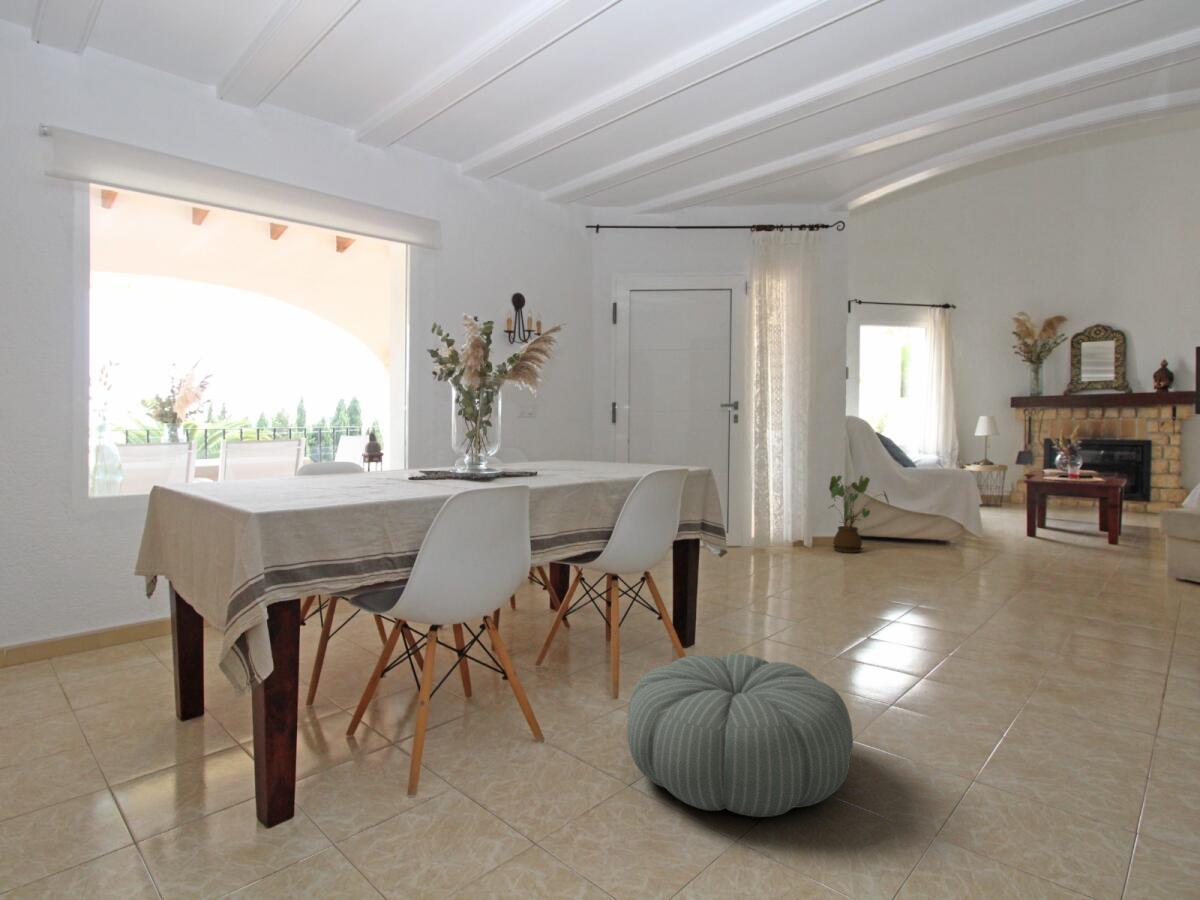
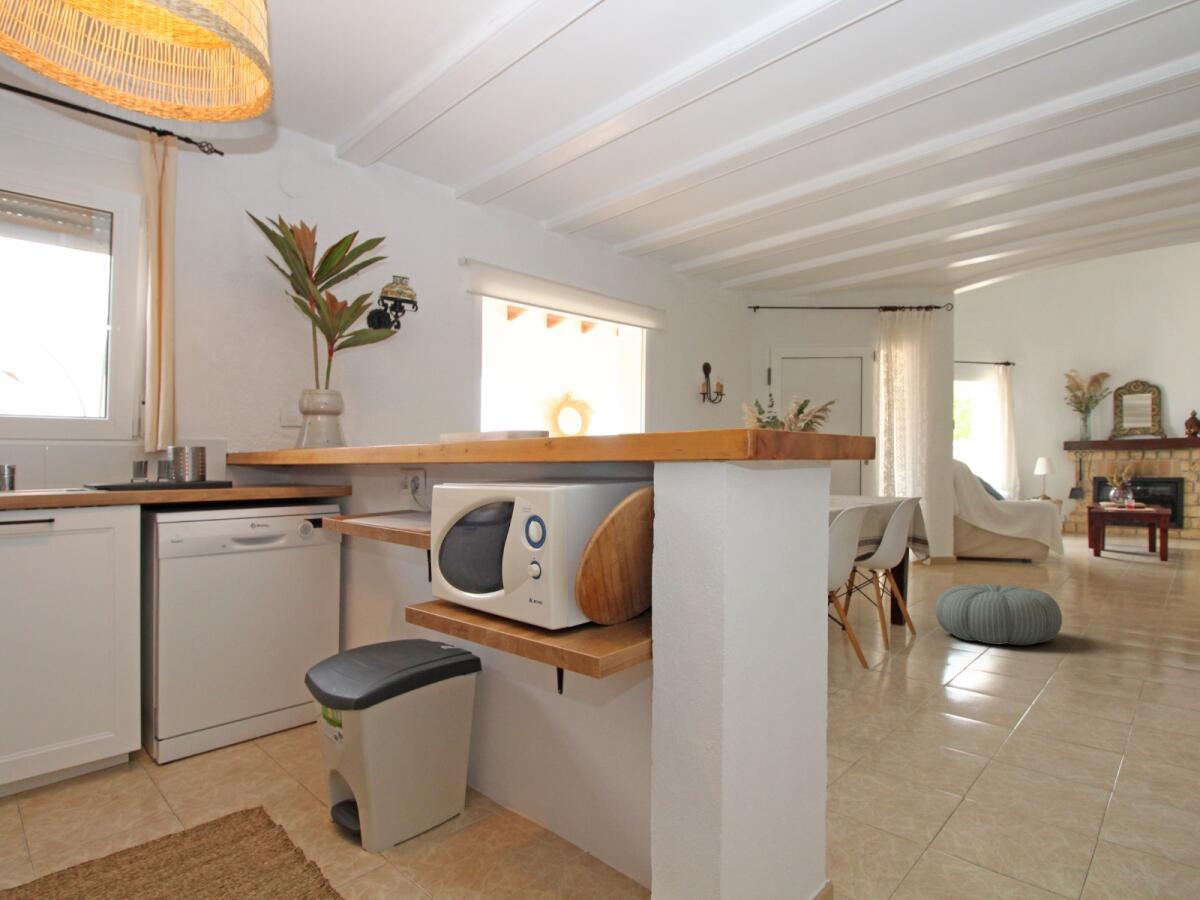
house plant: present [829,475,889,553] -> none [942,505,995,566]

